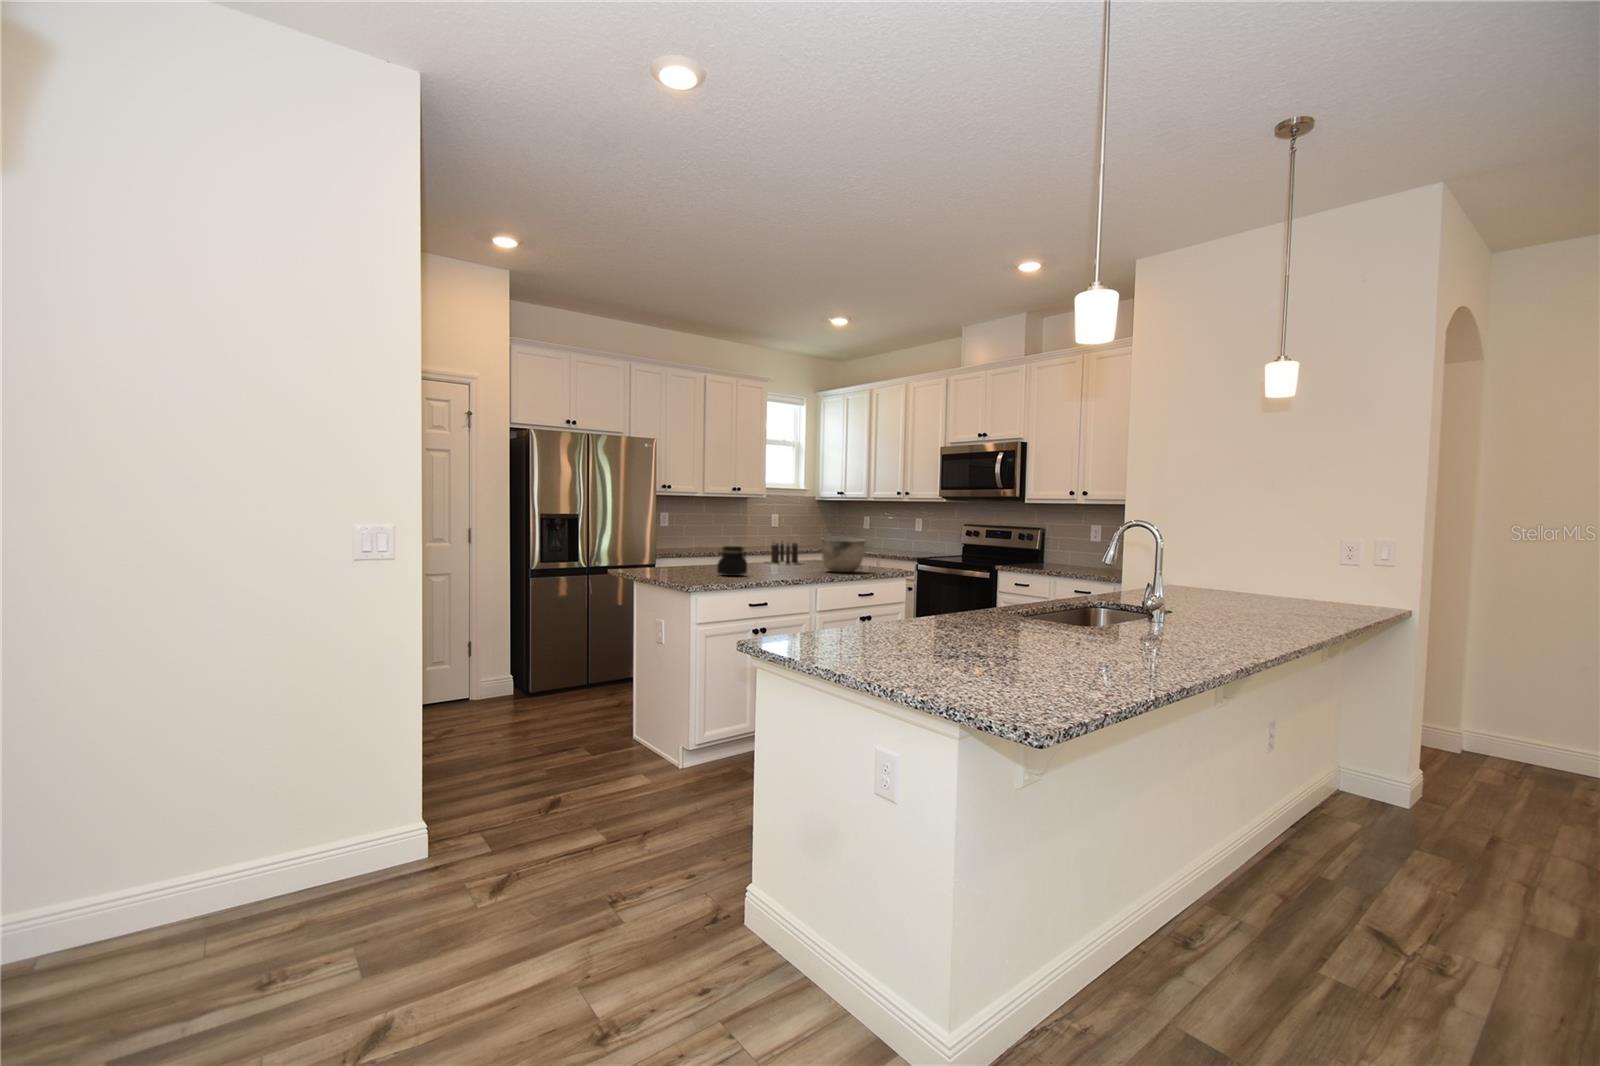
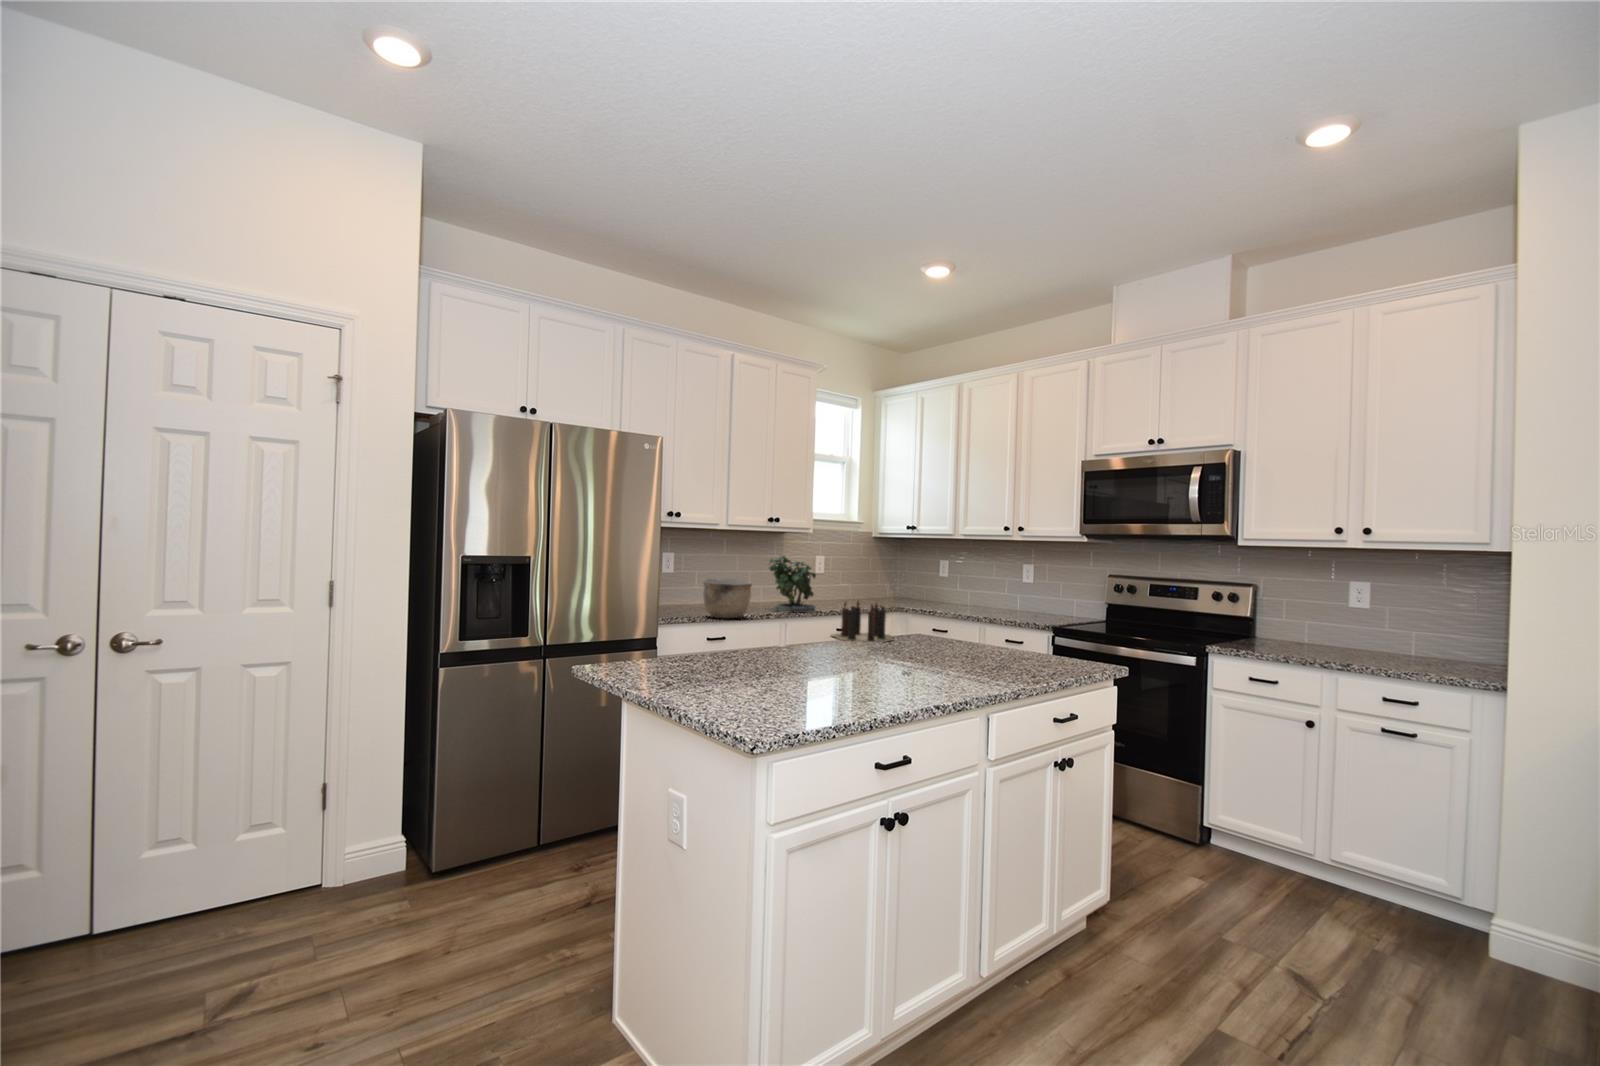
potted plant: none [736,512,770,554] -> present [769,556,816,613]
bowl: present [821,536,866,572] -> present [703,578,752,618]
jar: present [717,546,747,576] -> none [779,624,839,685]

